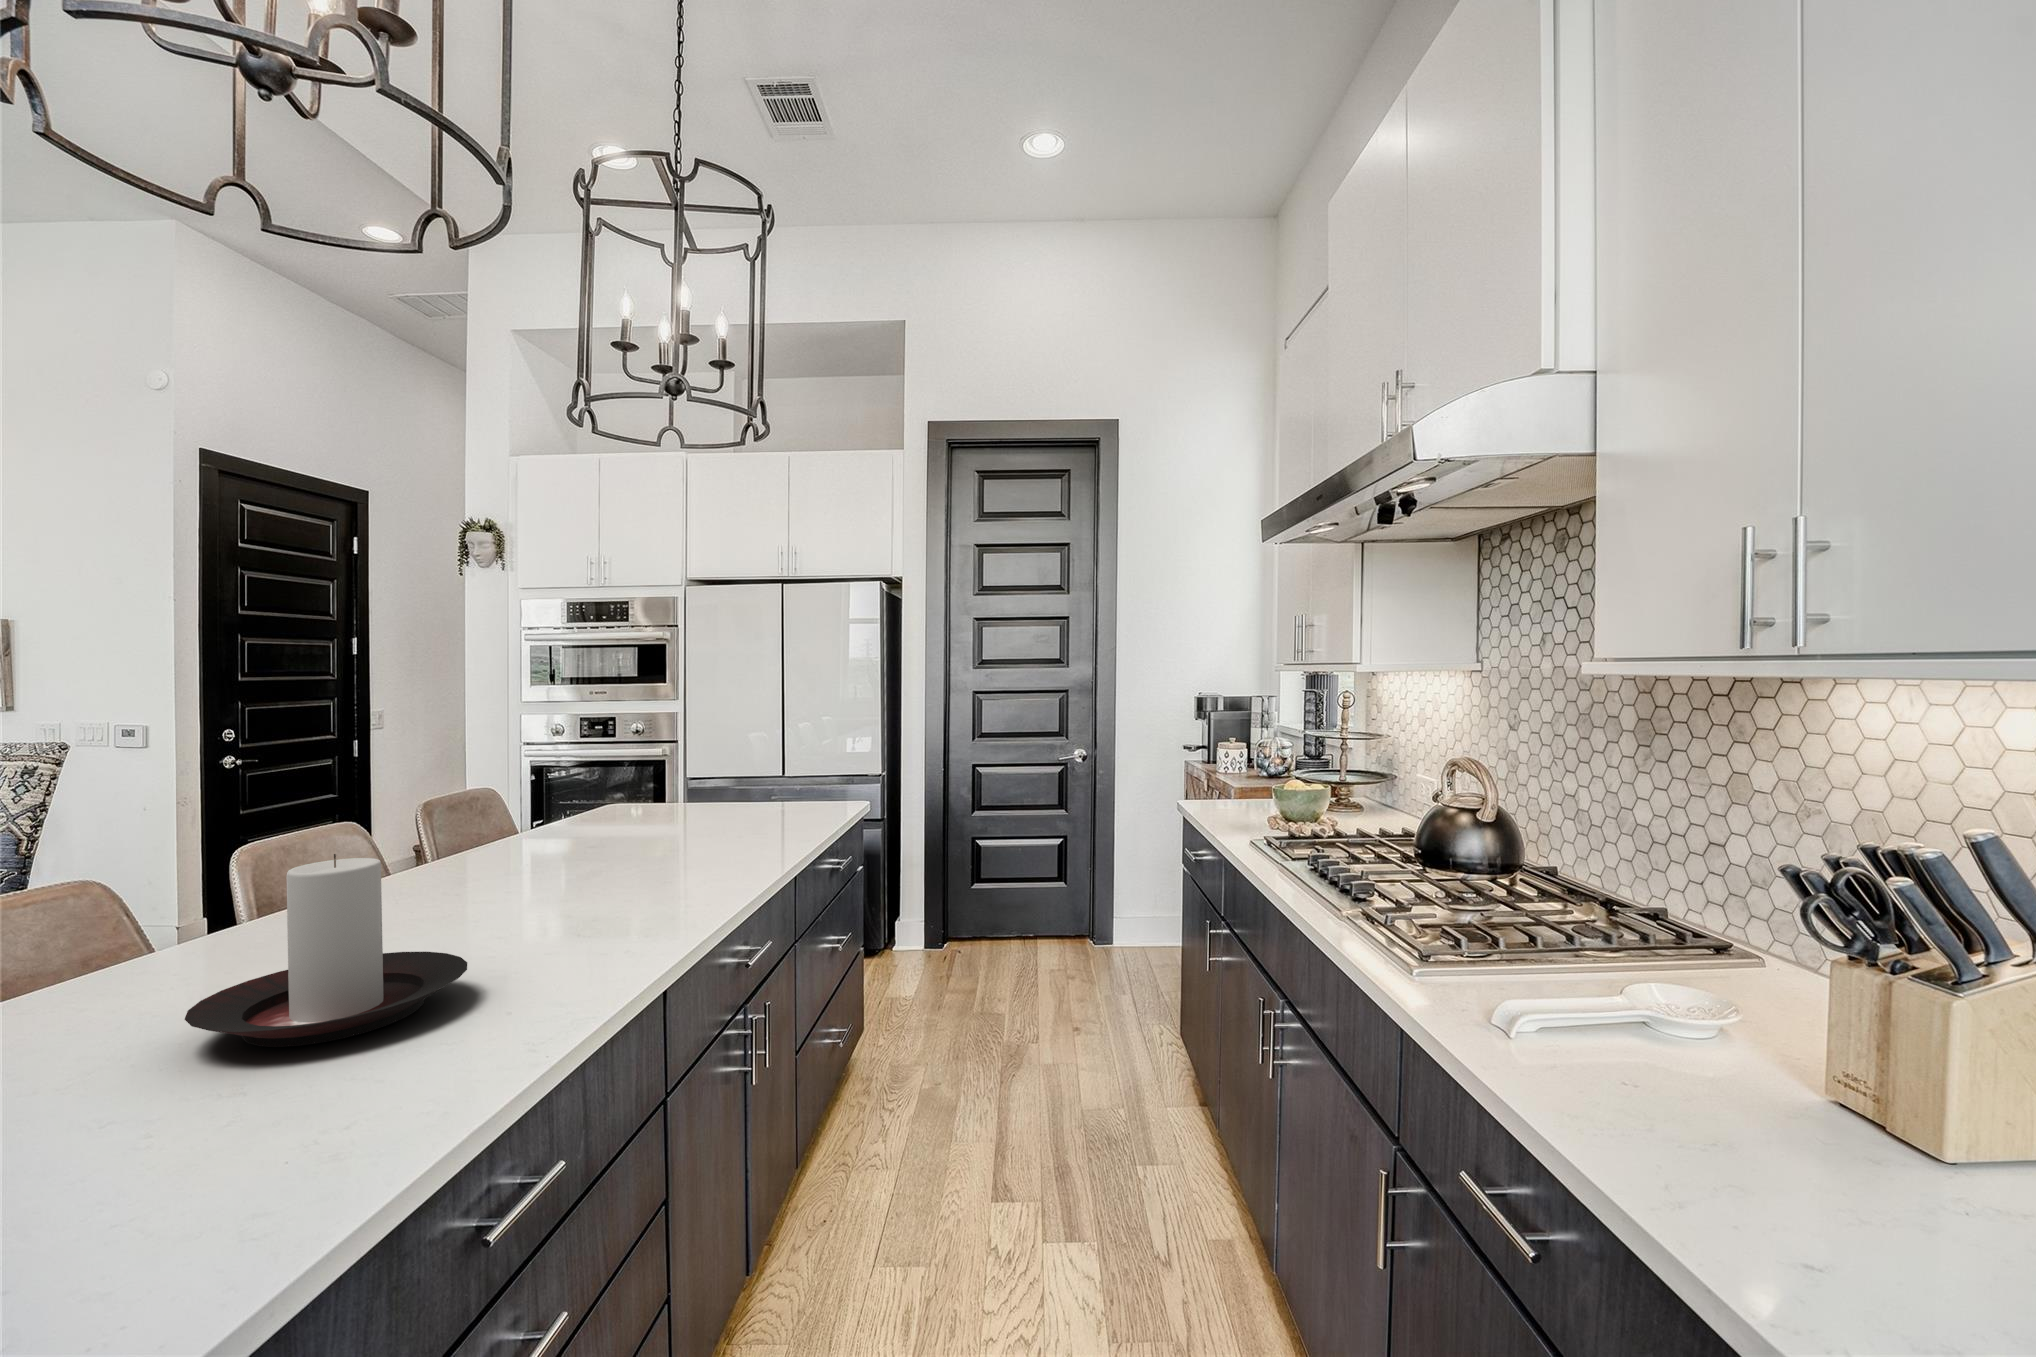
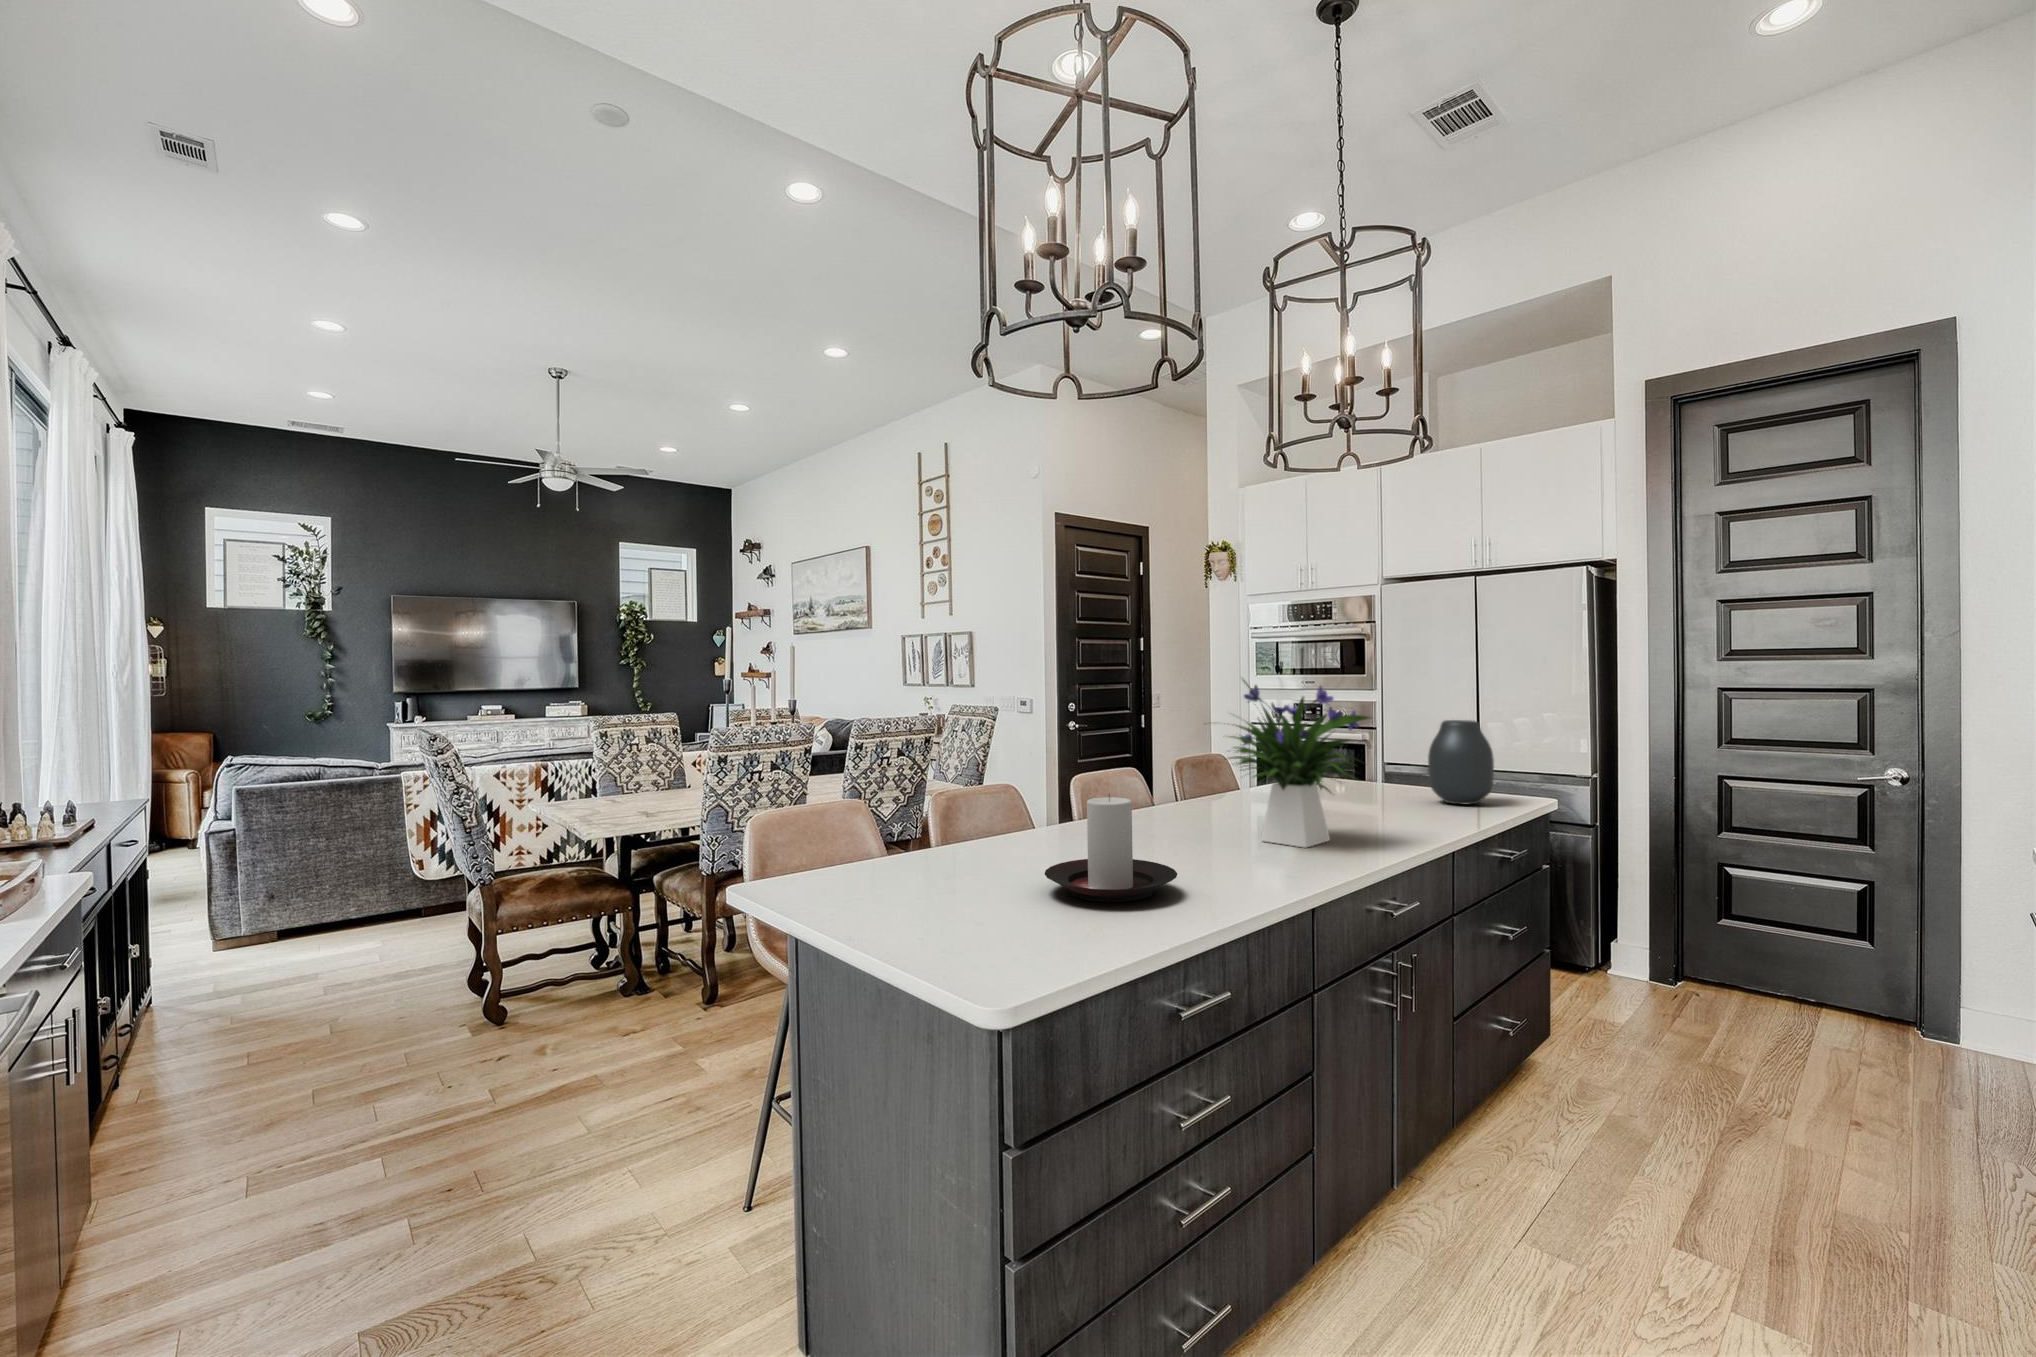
flower arrangement: none [490,671,721,888] -> present [1230,680,1369,848]
vase: none [755,723,819,812] -> present [1428,720,1494,804]

